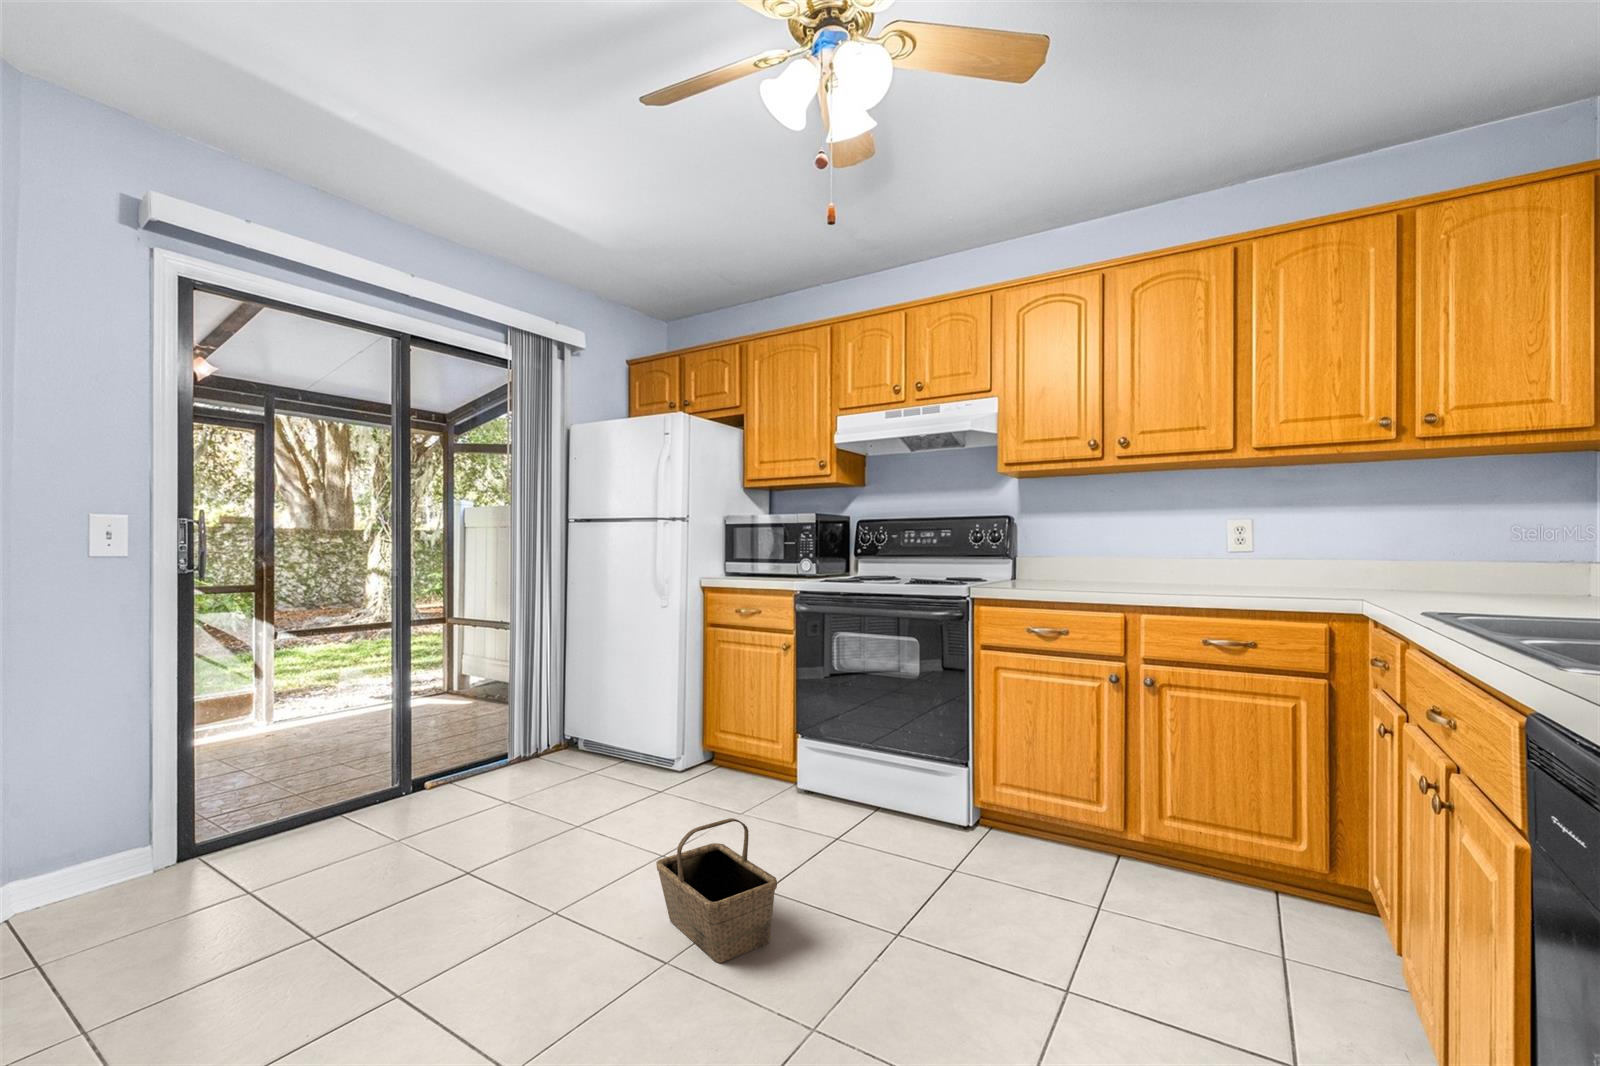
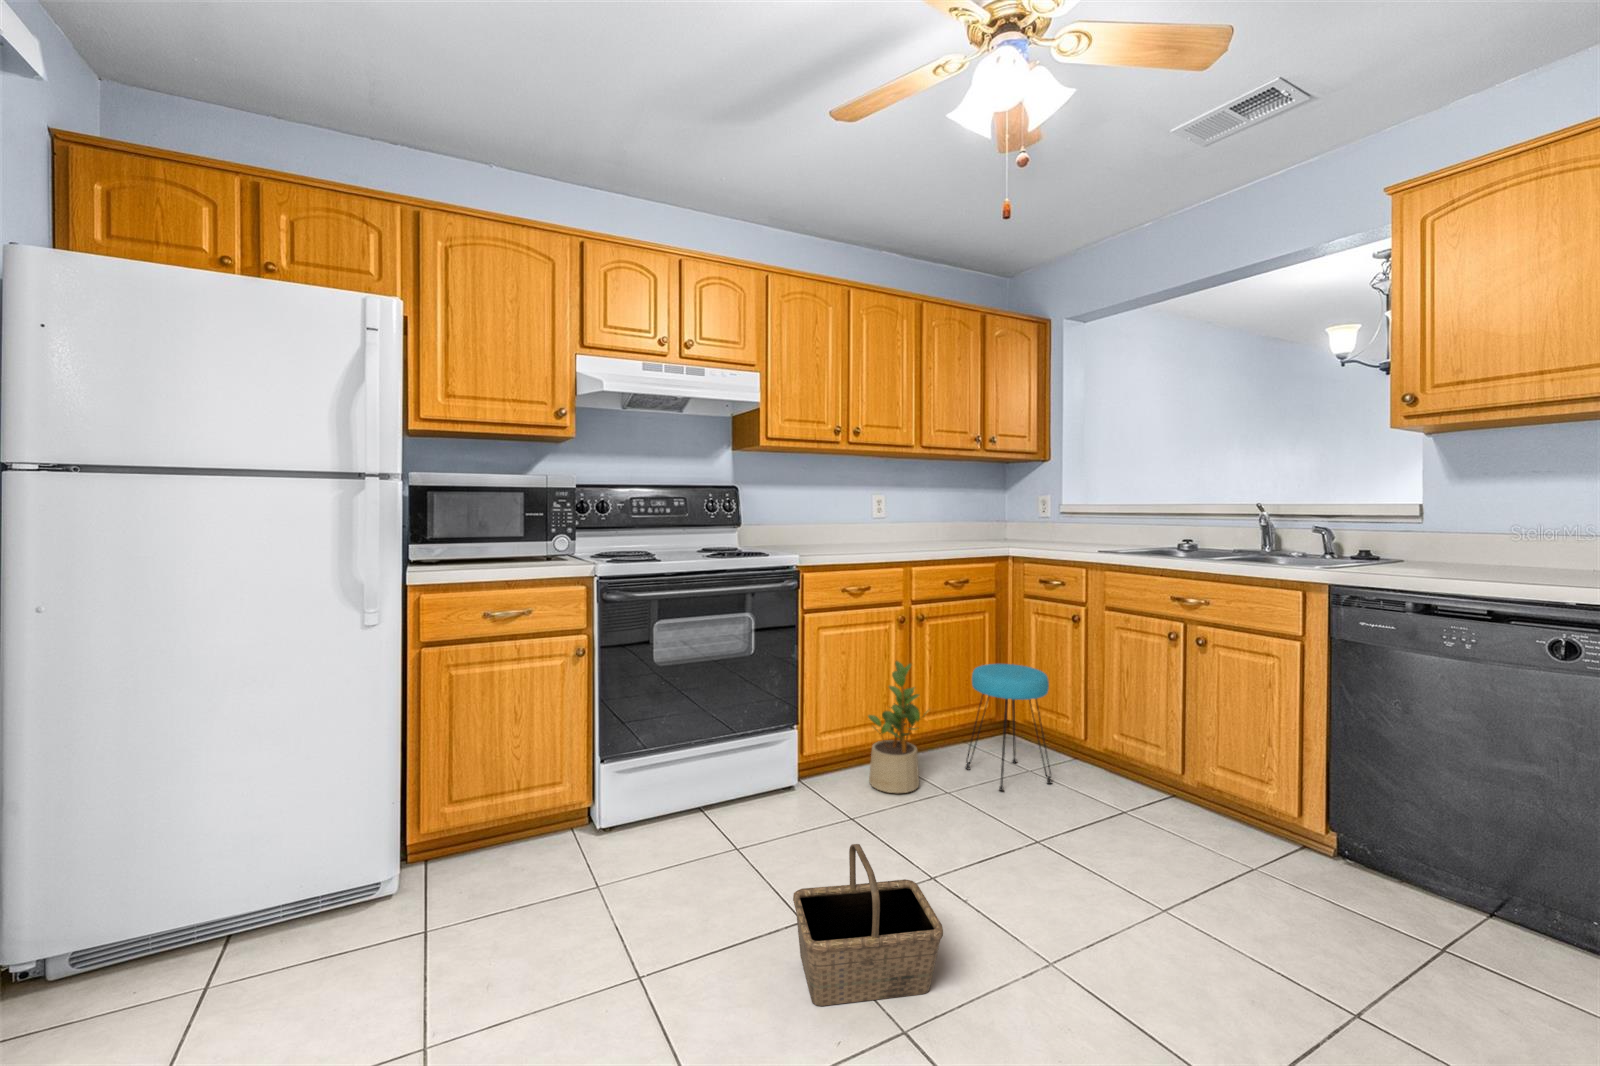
potted plant: none [1024,720,1108,887] -> present [868,661,928,793]
stool: none [1161,763,1291,979] -> present [965,664,1052,791]

